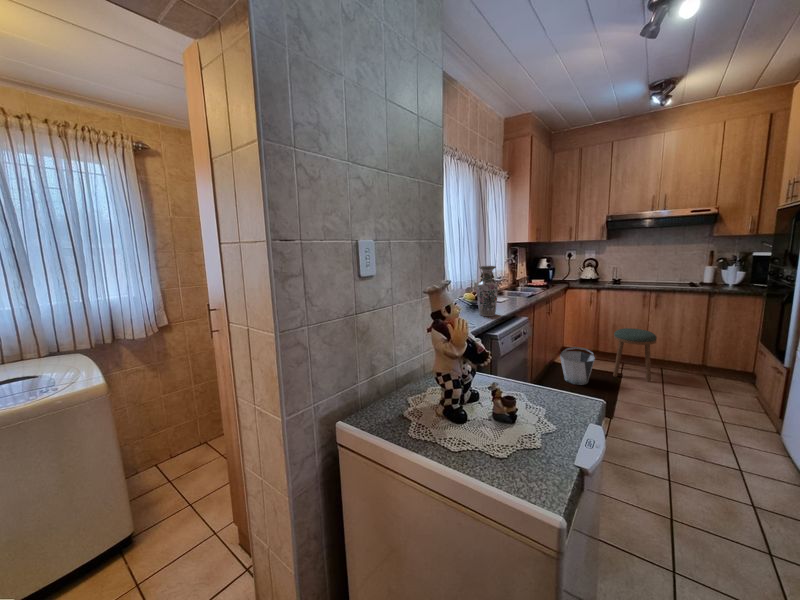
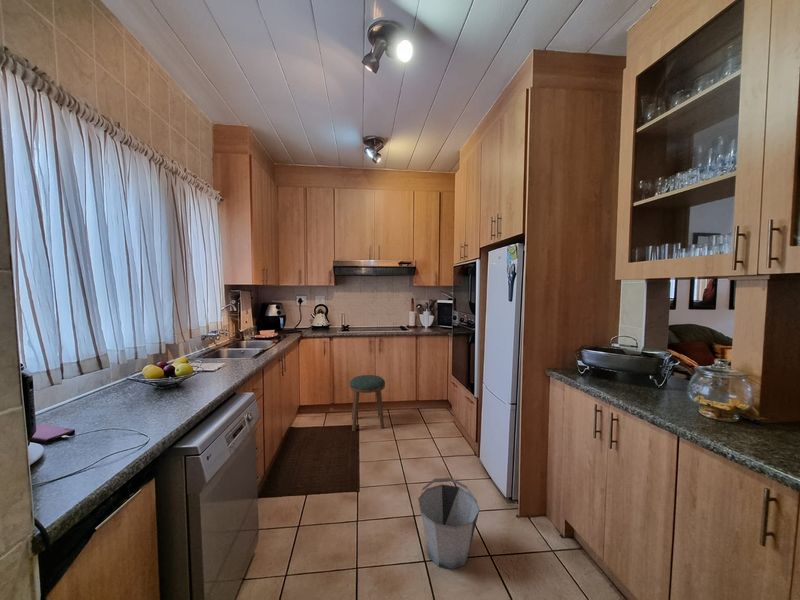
vase: present [477,266,498,316] -> none [159,318,201,407]
bucket: present [560,347,595,385] -> present [418,478,480,569]

